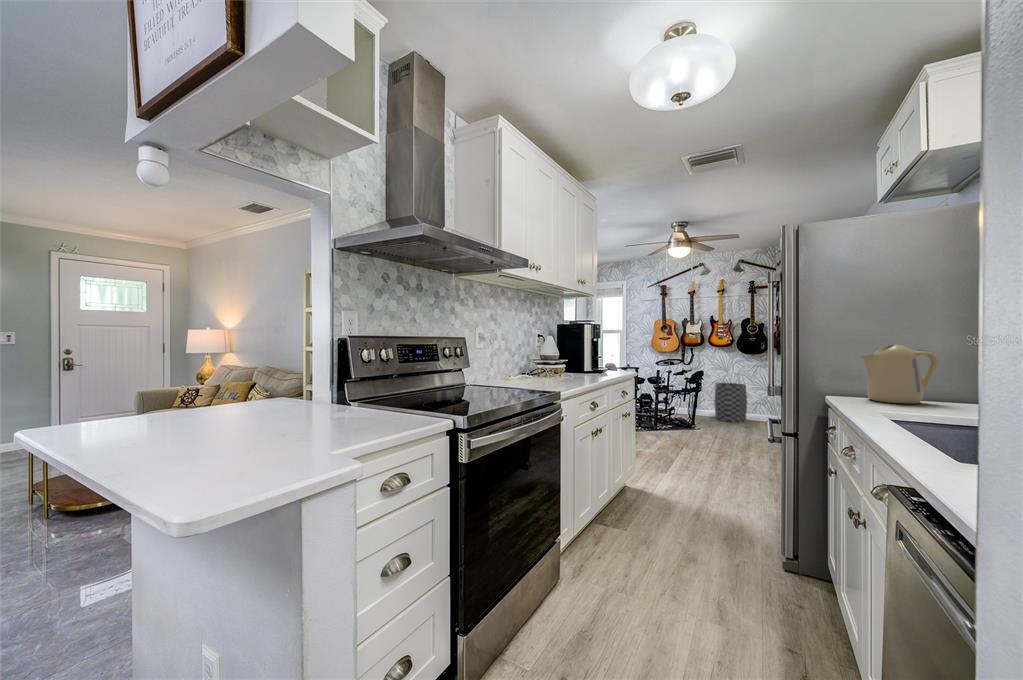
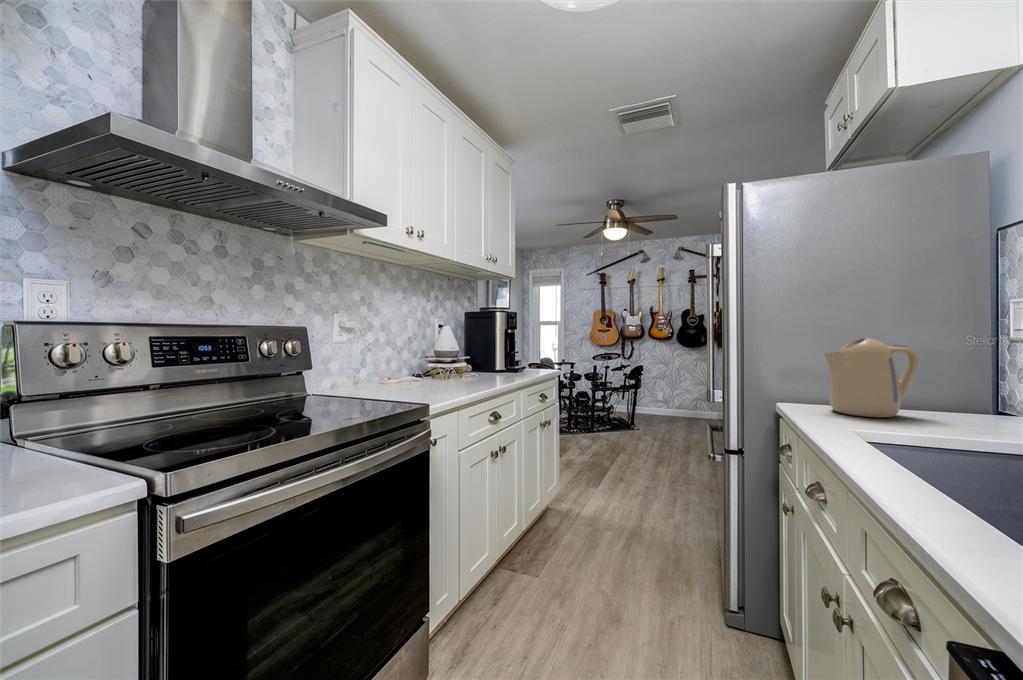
trash can: present [714,383,747,422] -> none [654,379,688,422]

